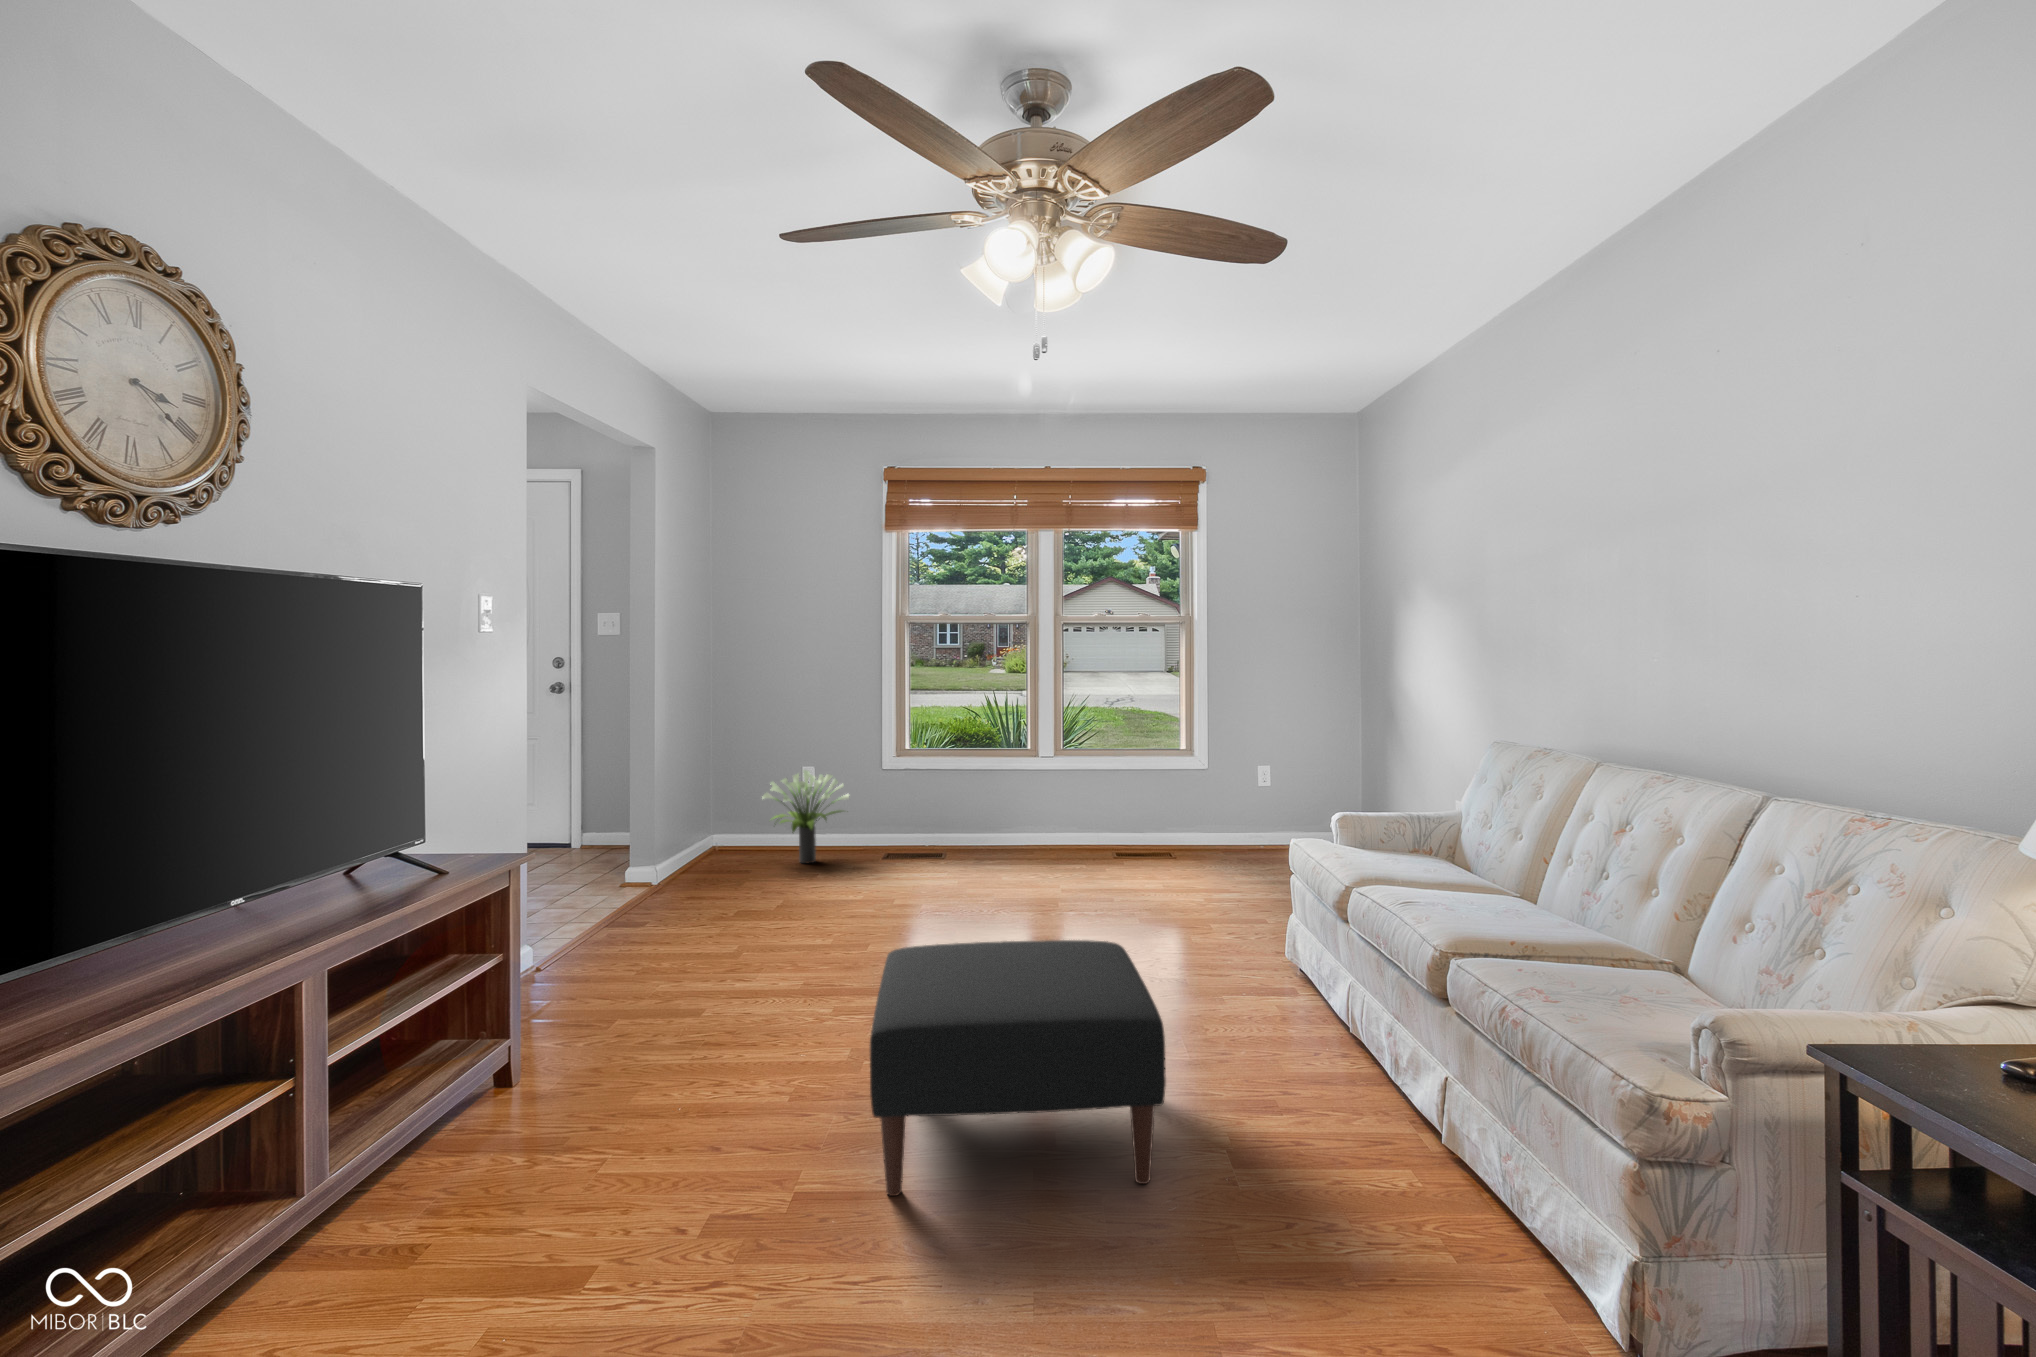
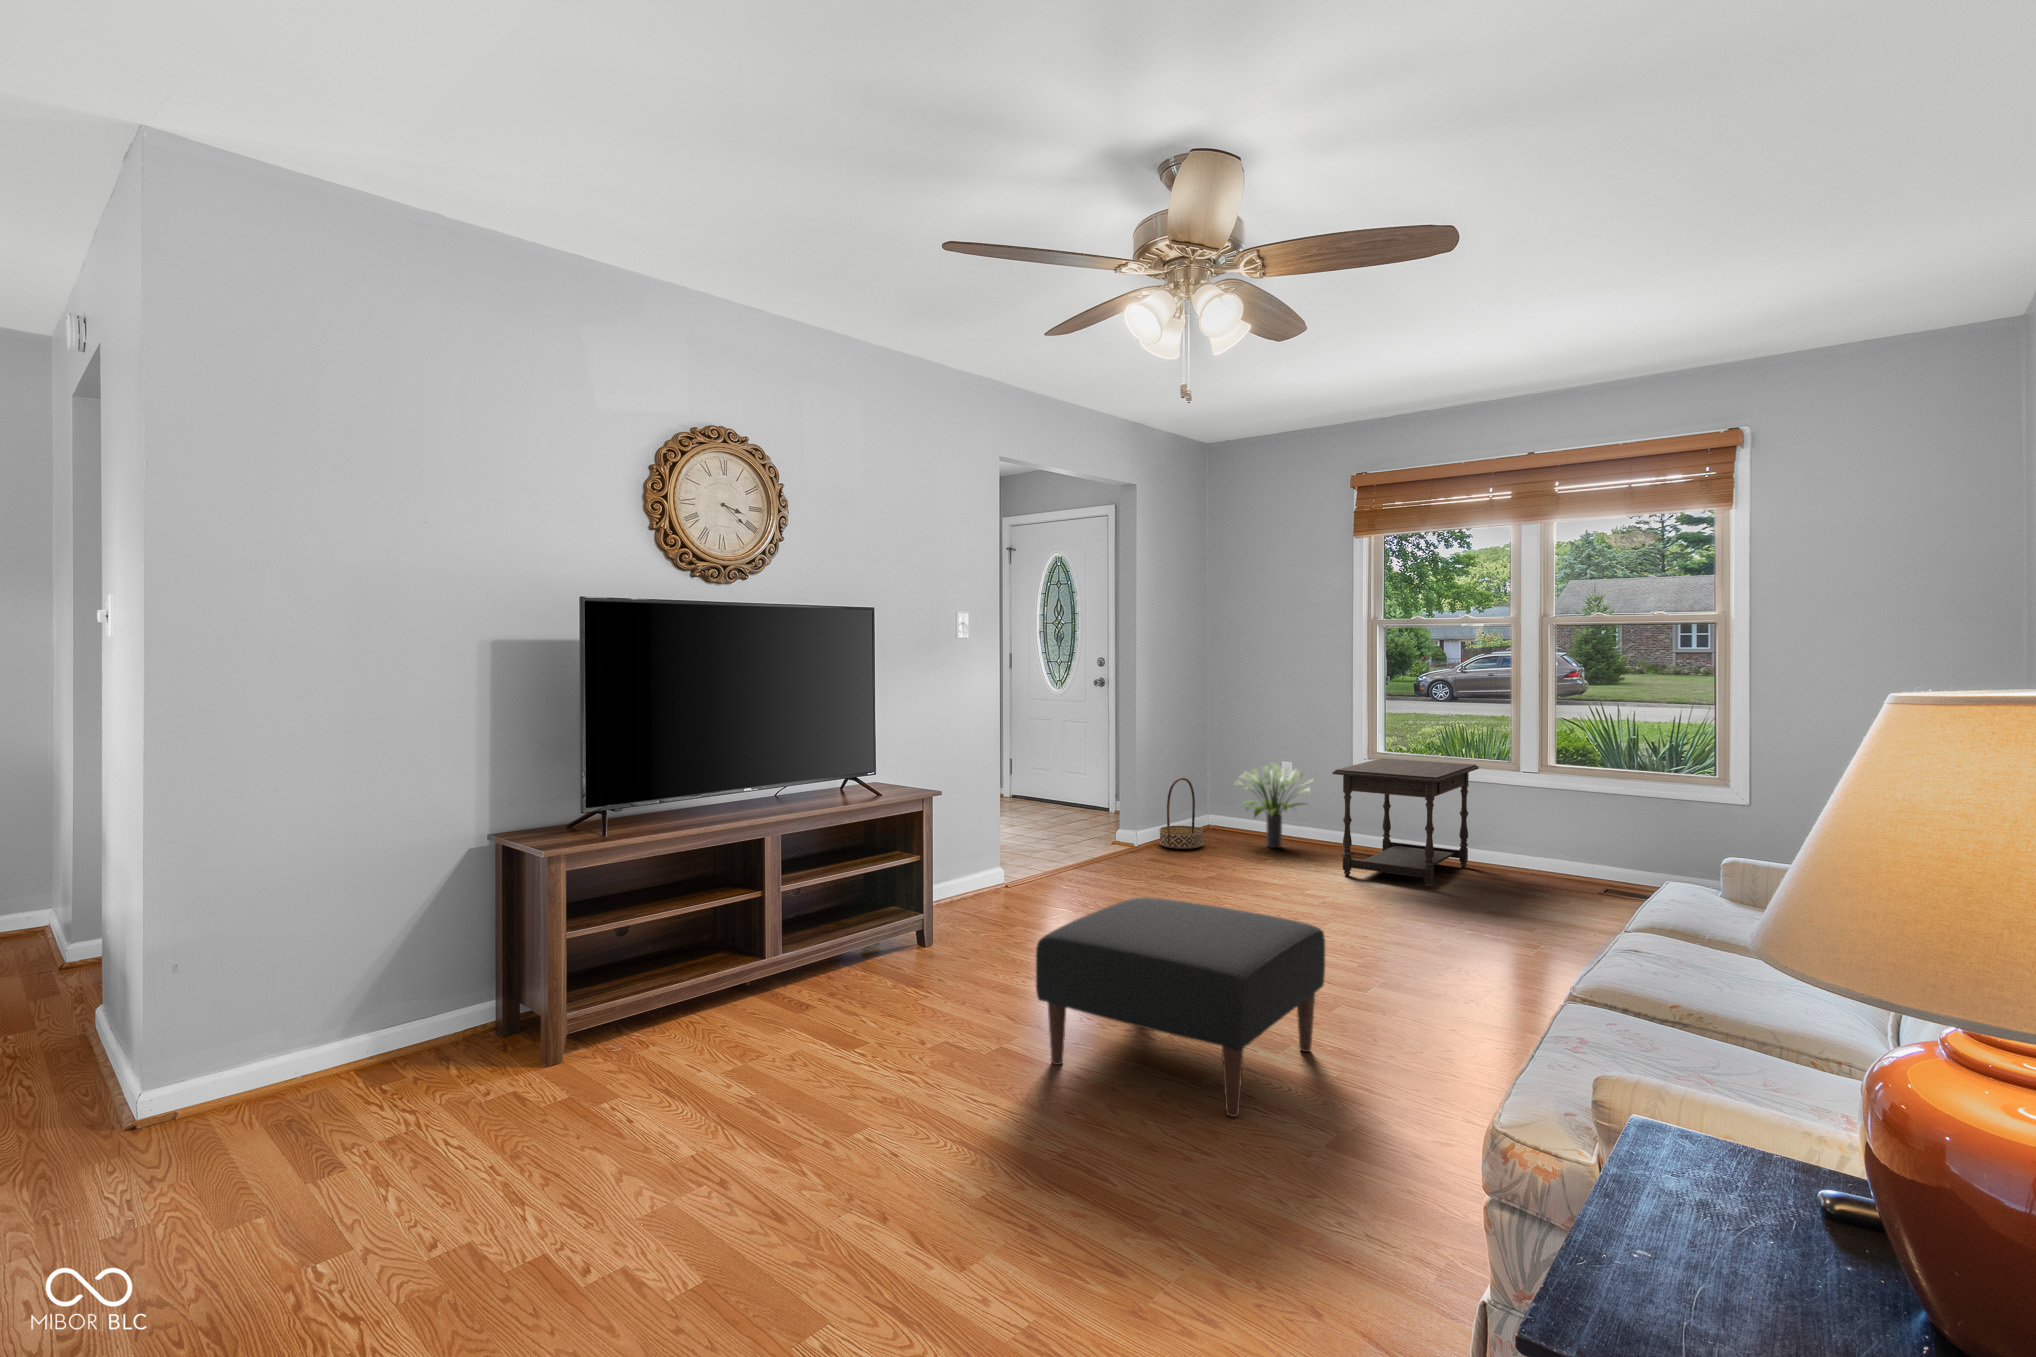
side table: none [898,755,1006,881] -> present [1332,758,1479,888]
basket: none [680,797,733,881] -> present [1159,778,1203,849]

